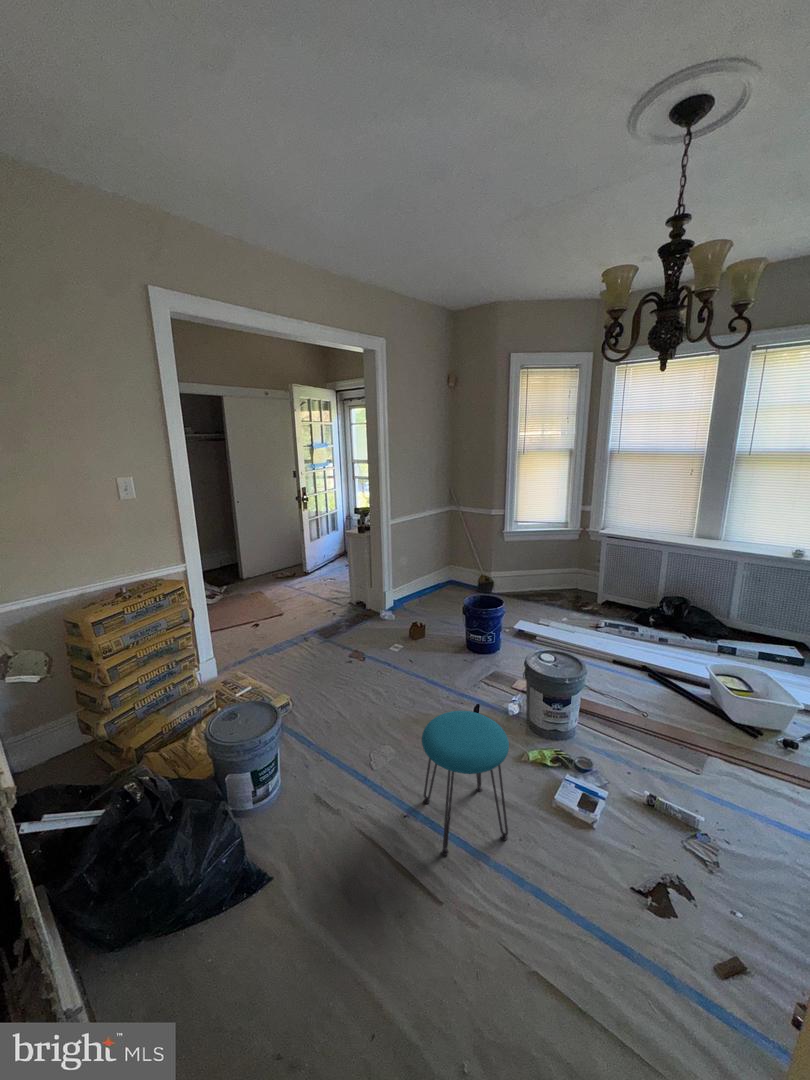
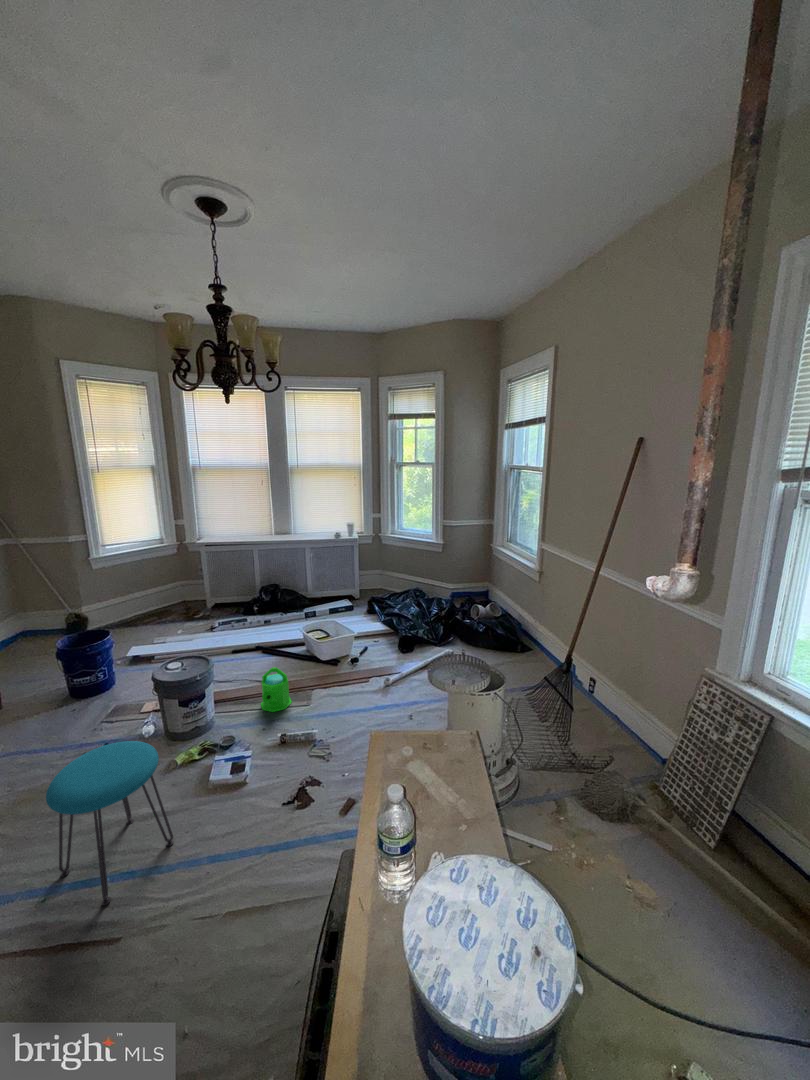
watering can: none [631,704,674,762] -> present [261,667,292,712]

